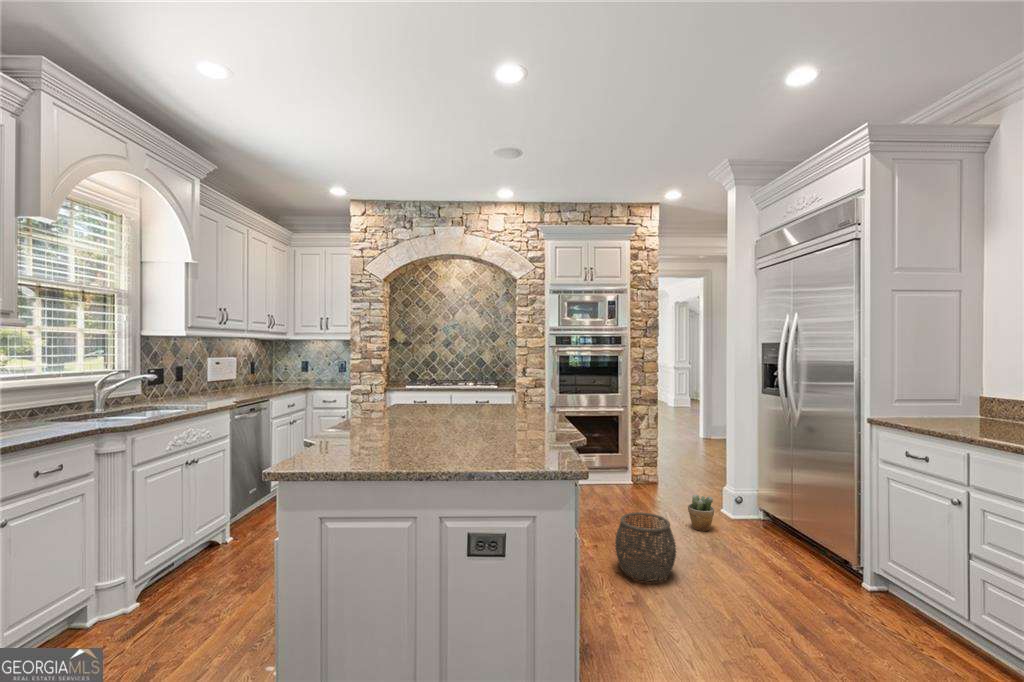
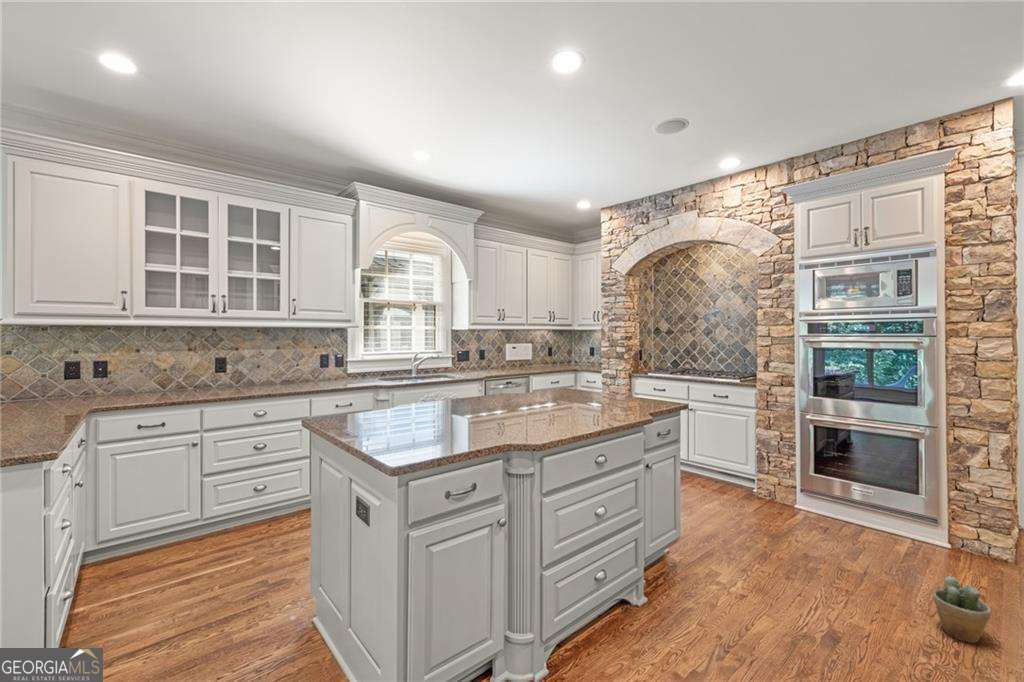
woven basket: present [615,512,676,582] -> none [714,547,800,645]

